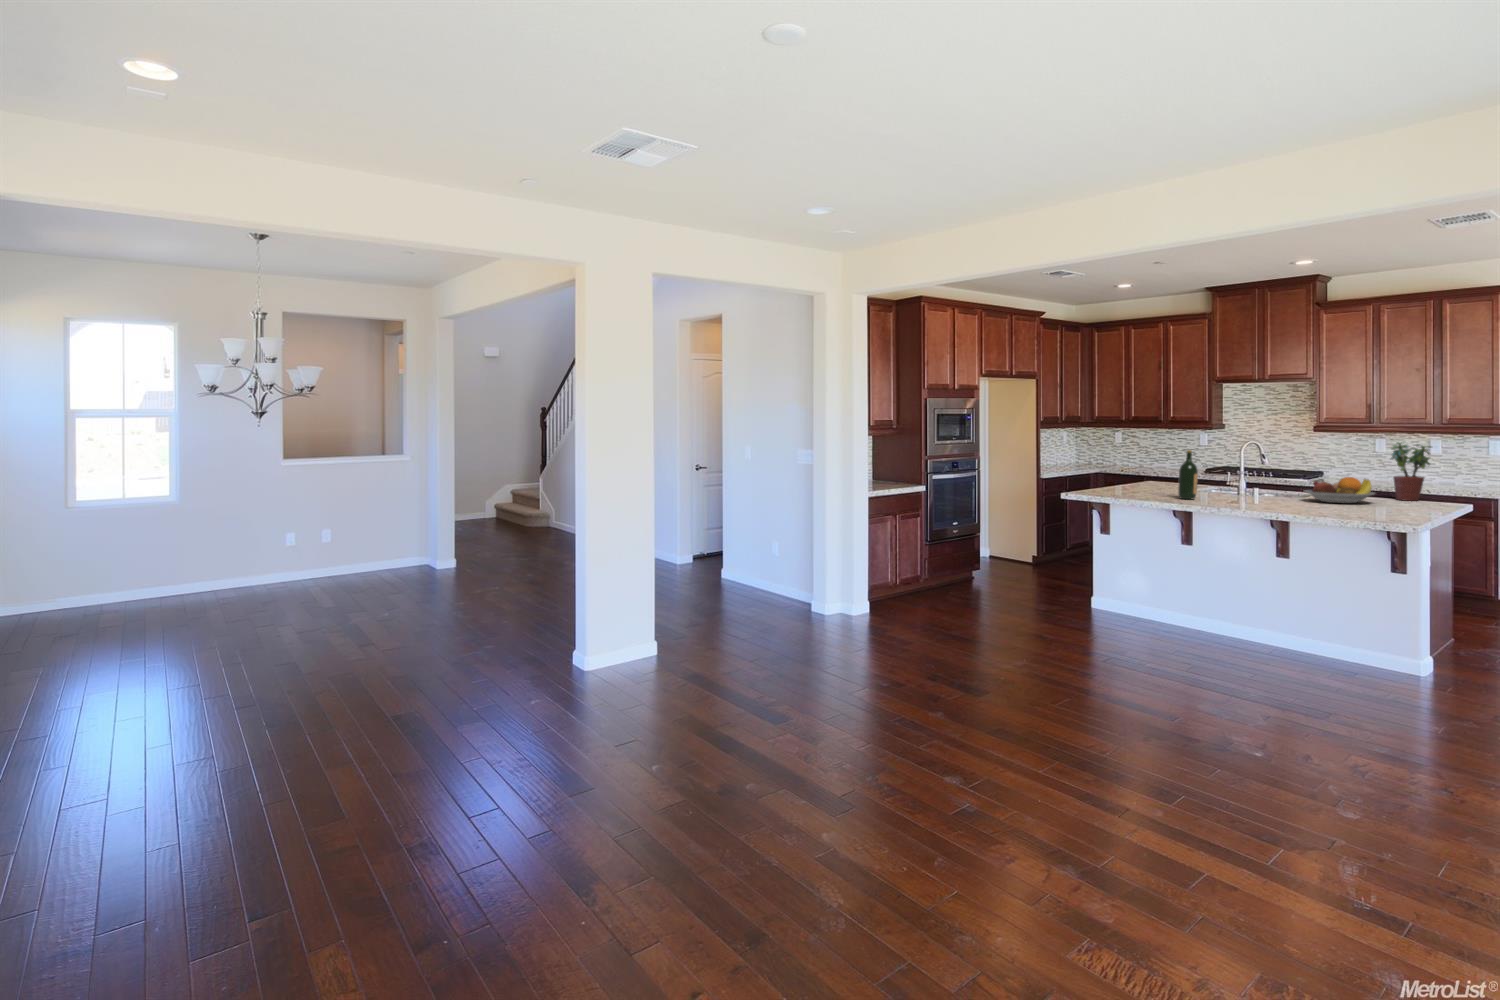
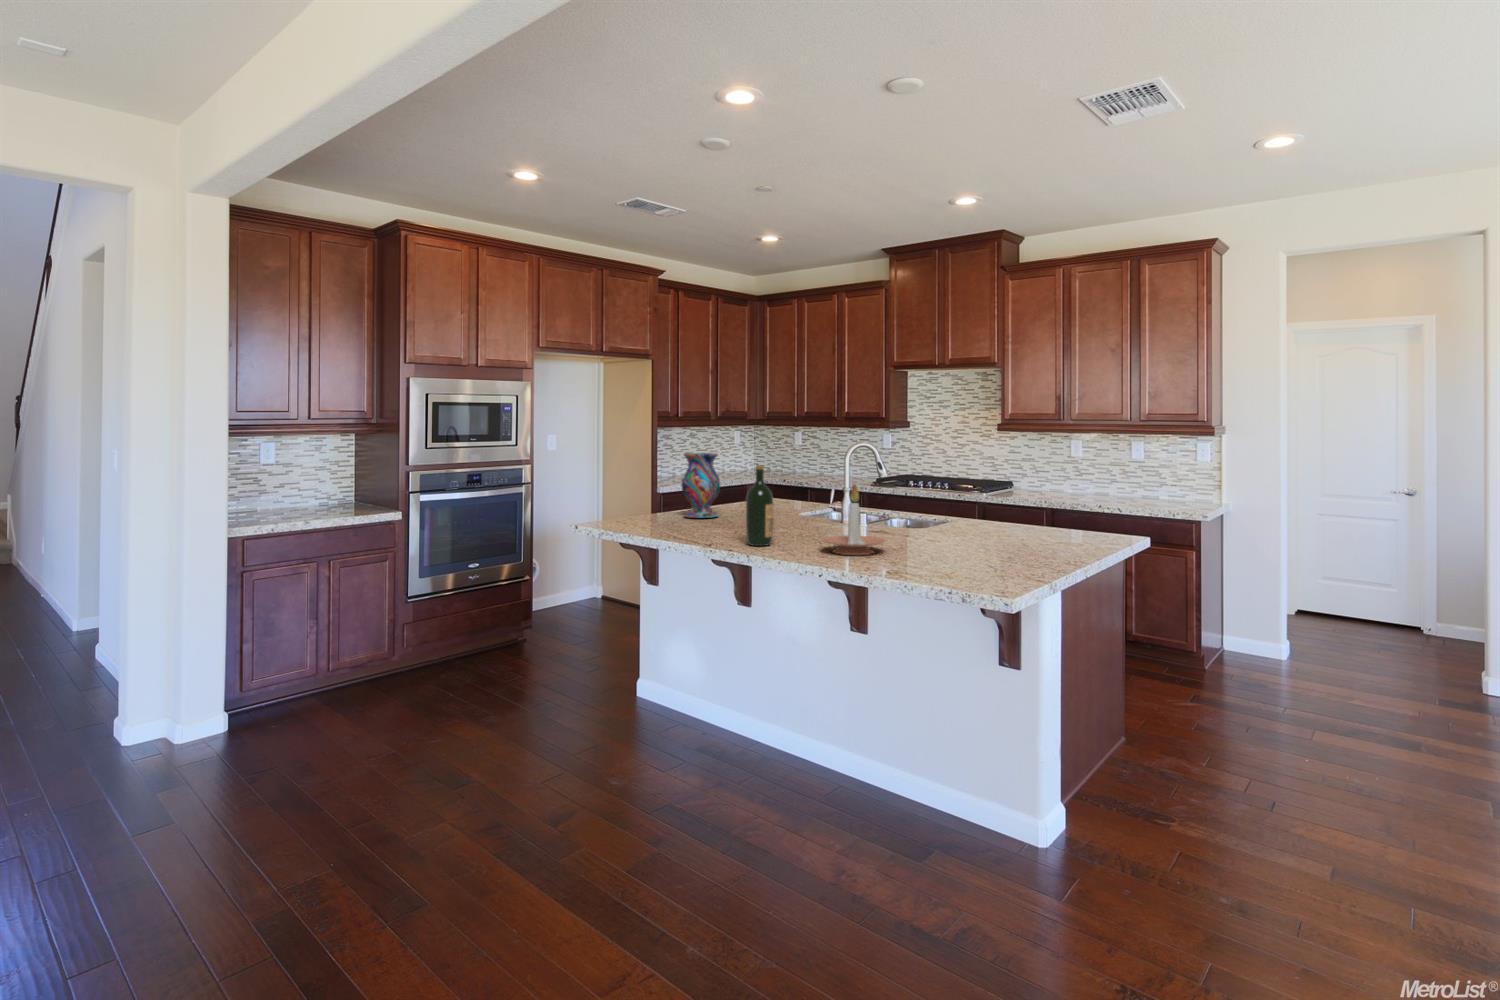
potted plant: present [1391,442,1431,501] -> none [1050,451,1108,541]
vase: none [1100,445,1128,487] -> present [682,453,720,518]
candle holder: none [1235,460,1281,504] -> present [822,484,886,555]
fruit bowl: present [1304,477,1375,503] -> none [927,508,1025,551]

